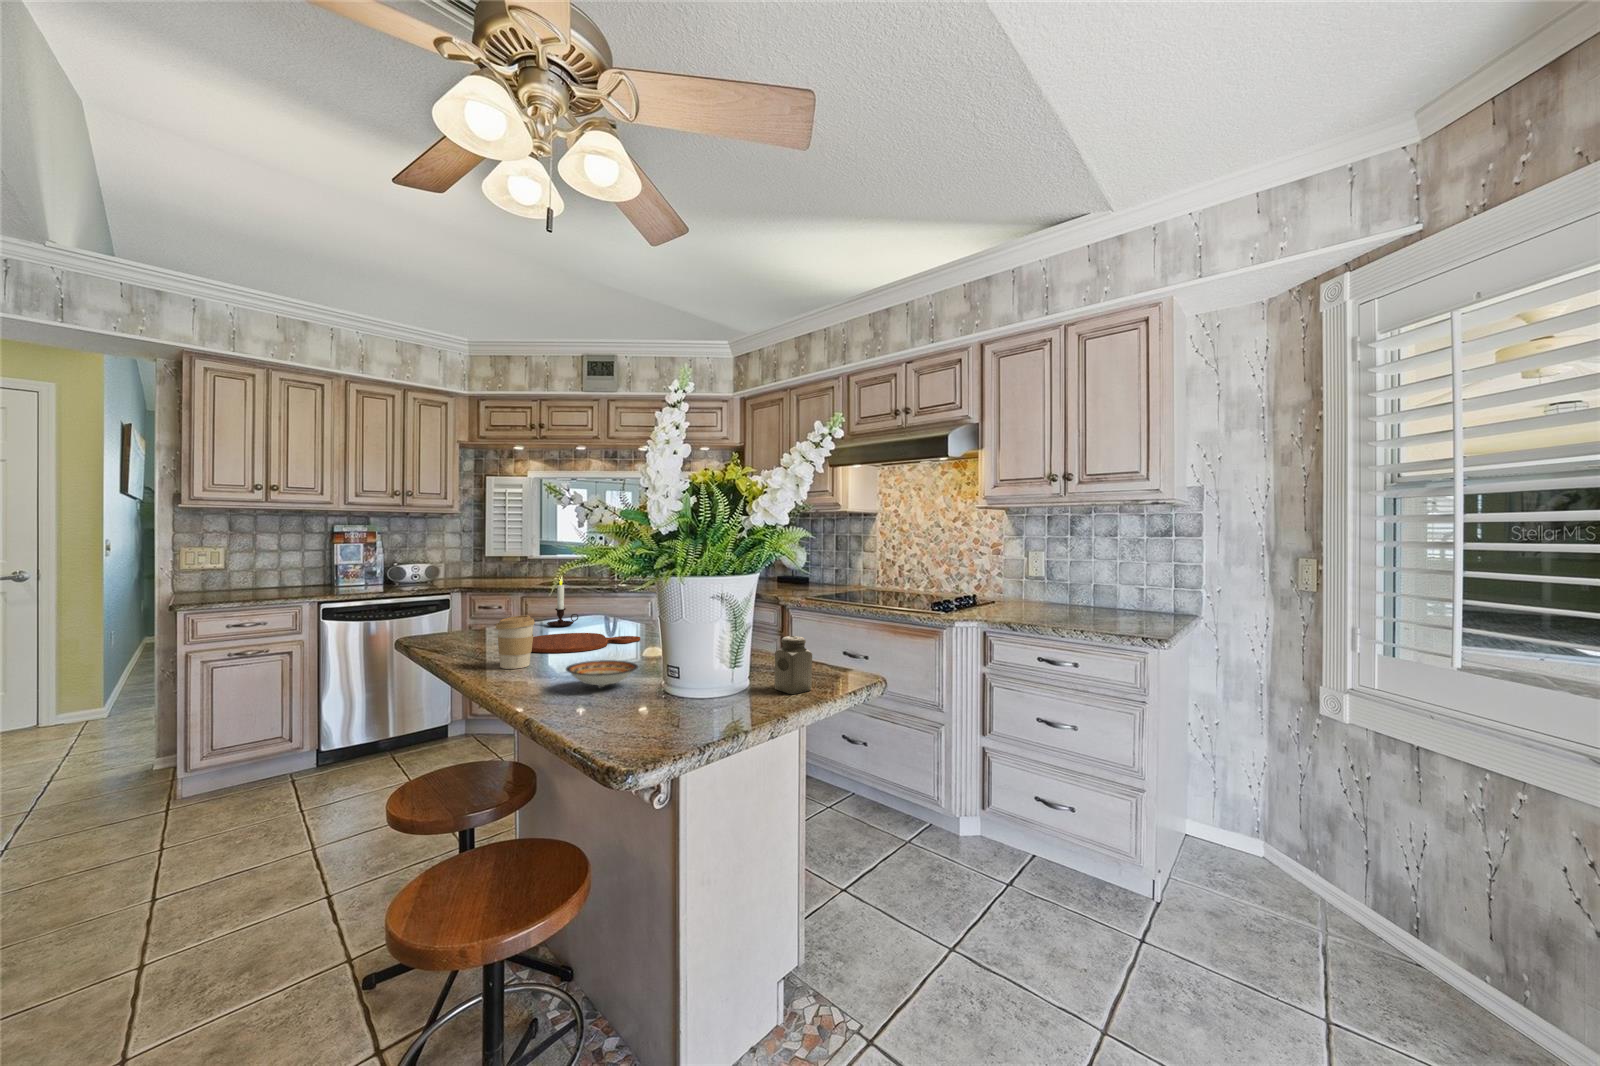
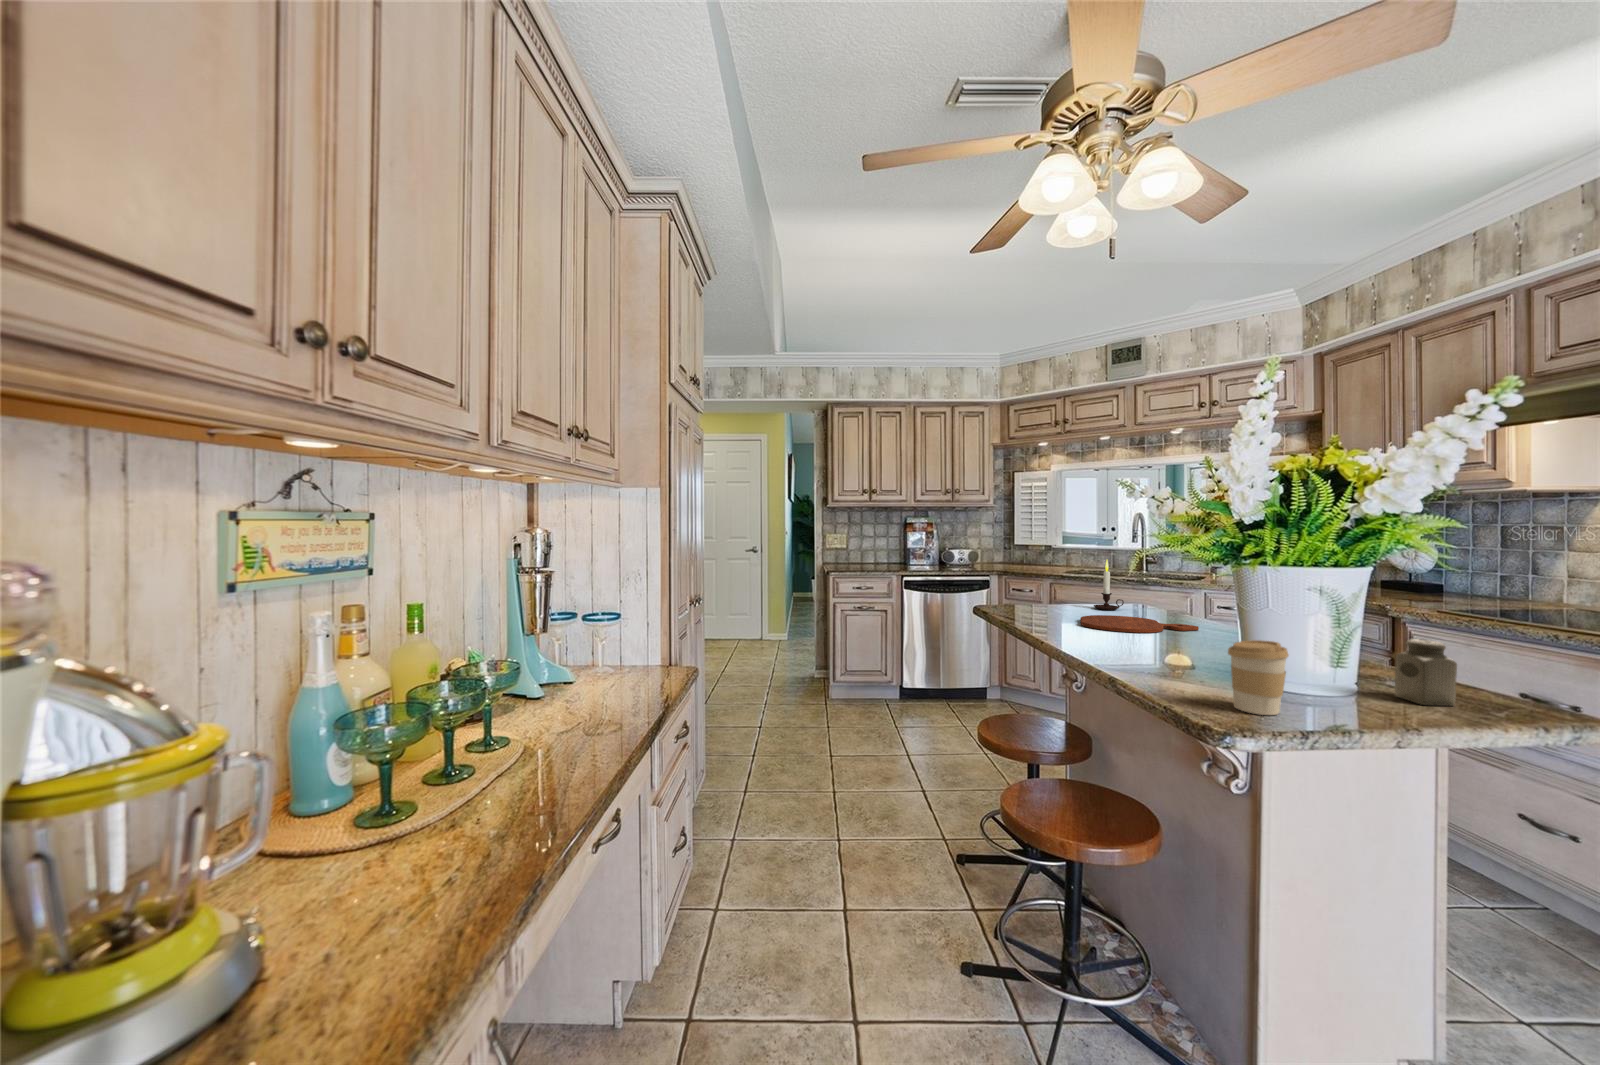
coffee cup: present [496,615,535,669] -> present [1228,640,1289,715]
ceramic bowl: present [566,660,638,687] -> none [1138,639,1212,664]

